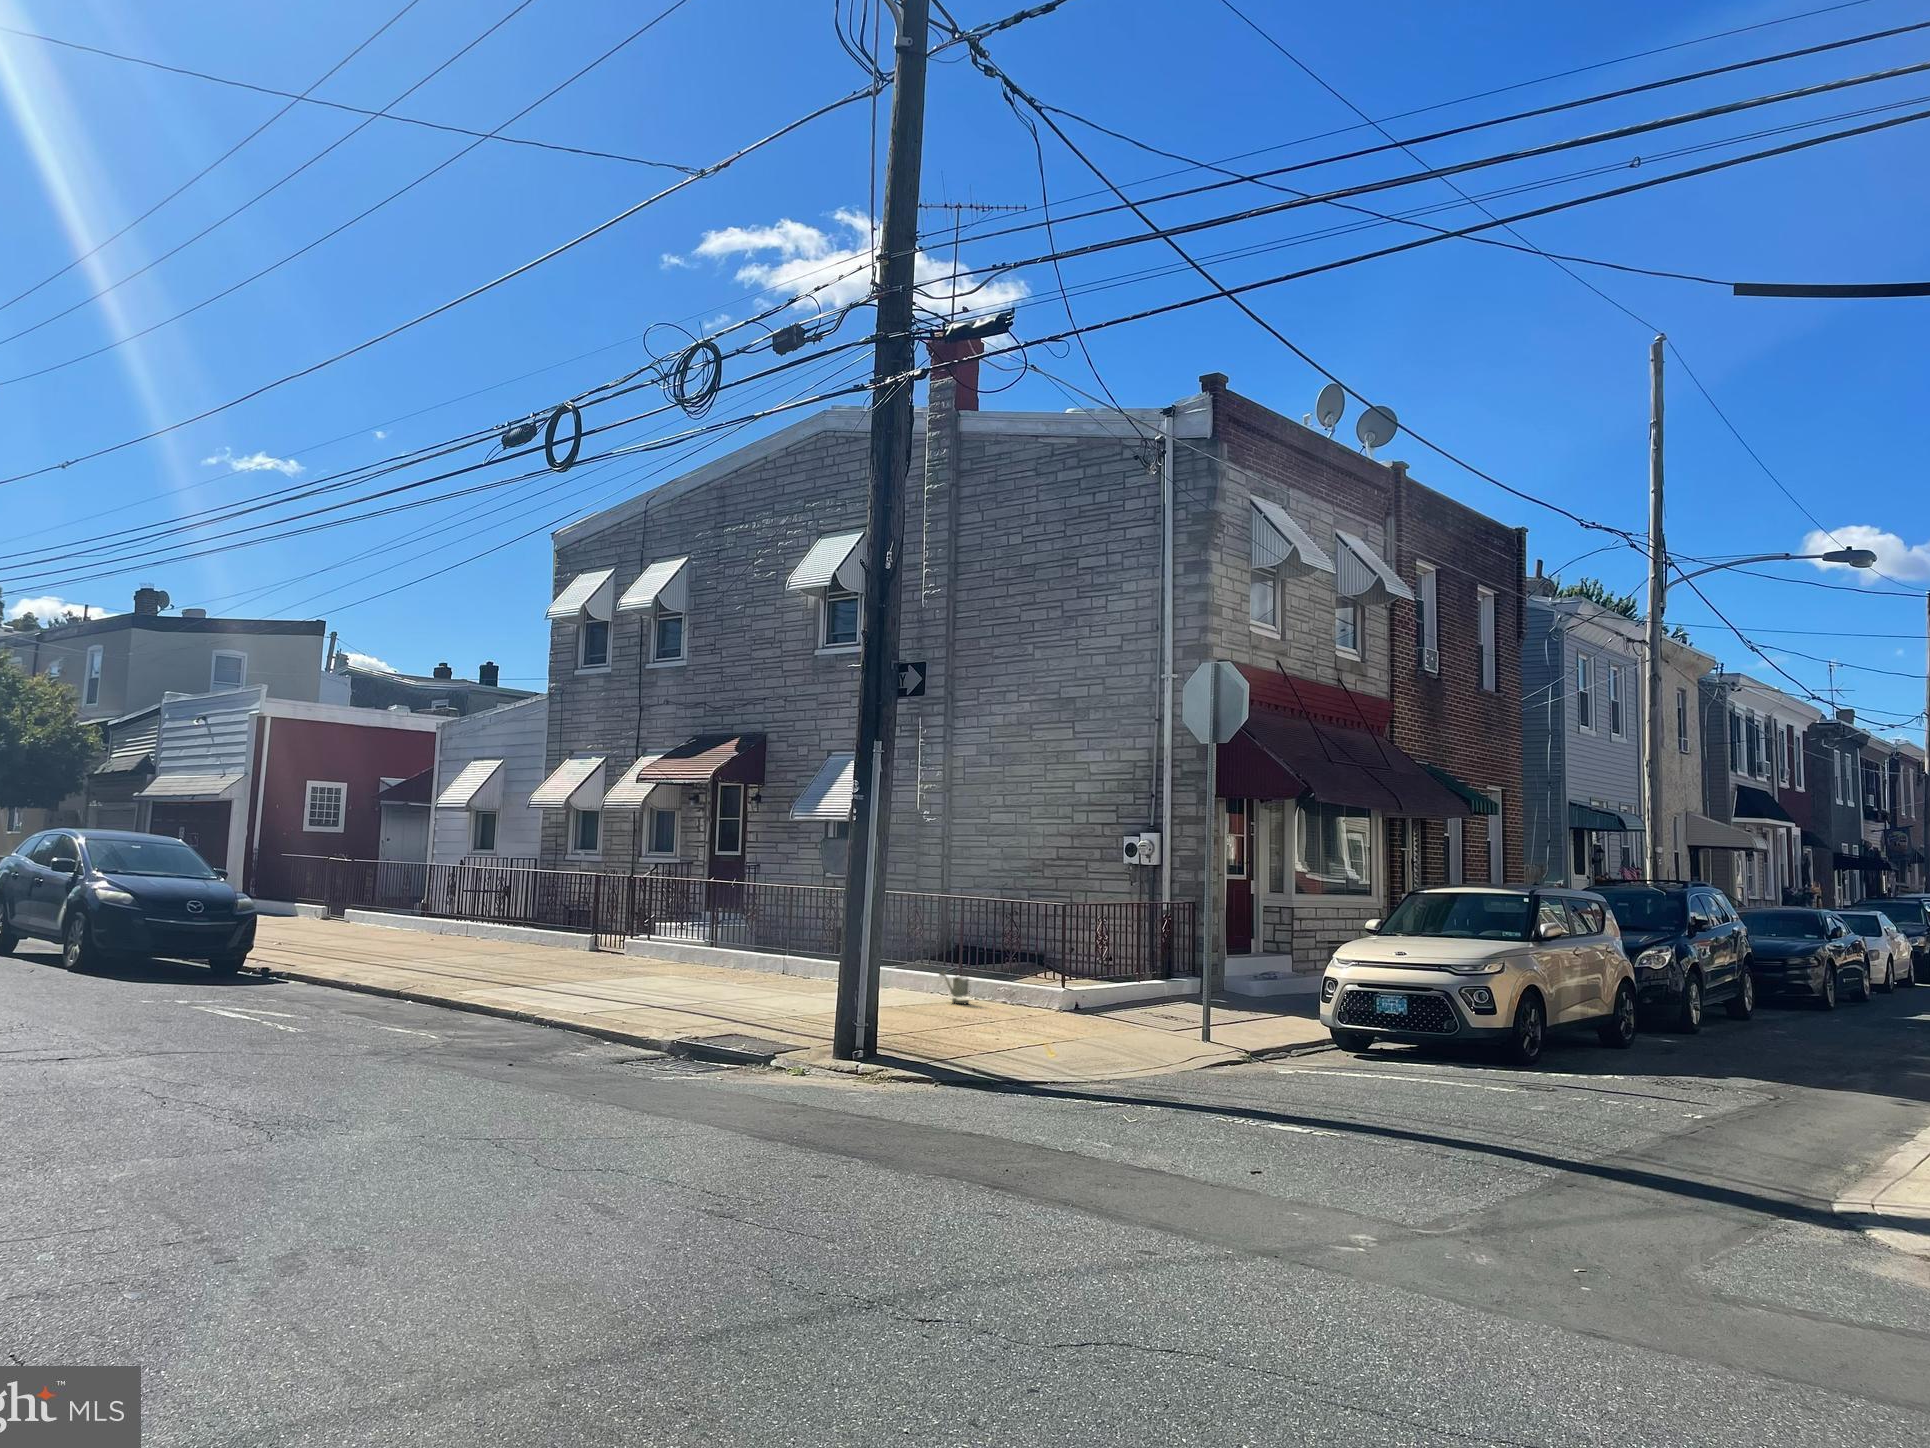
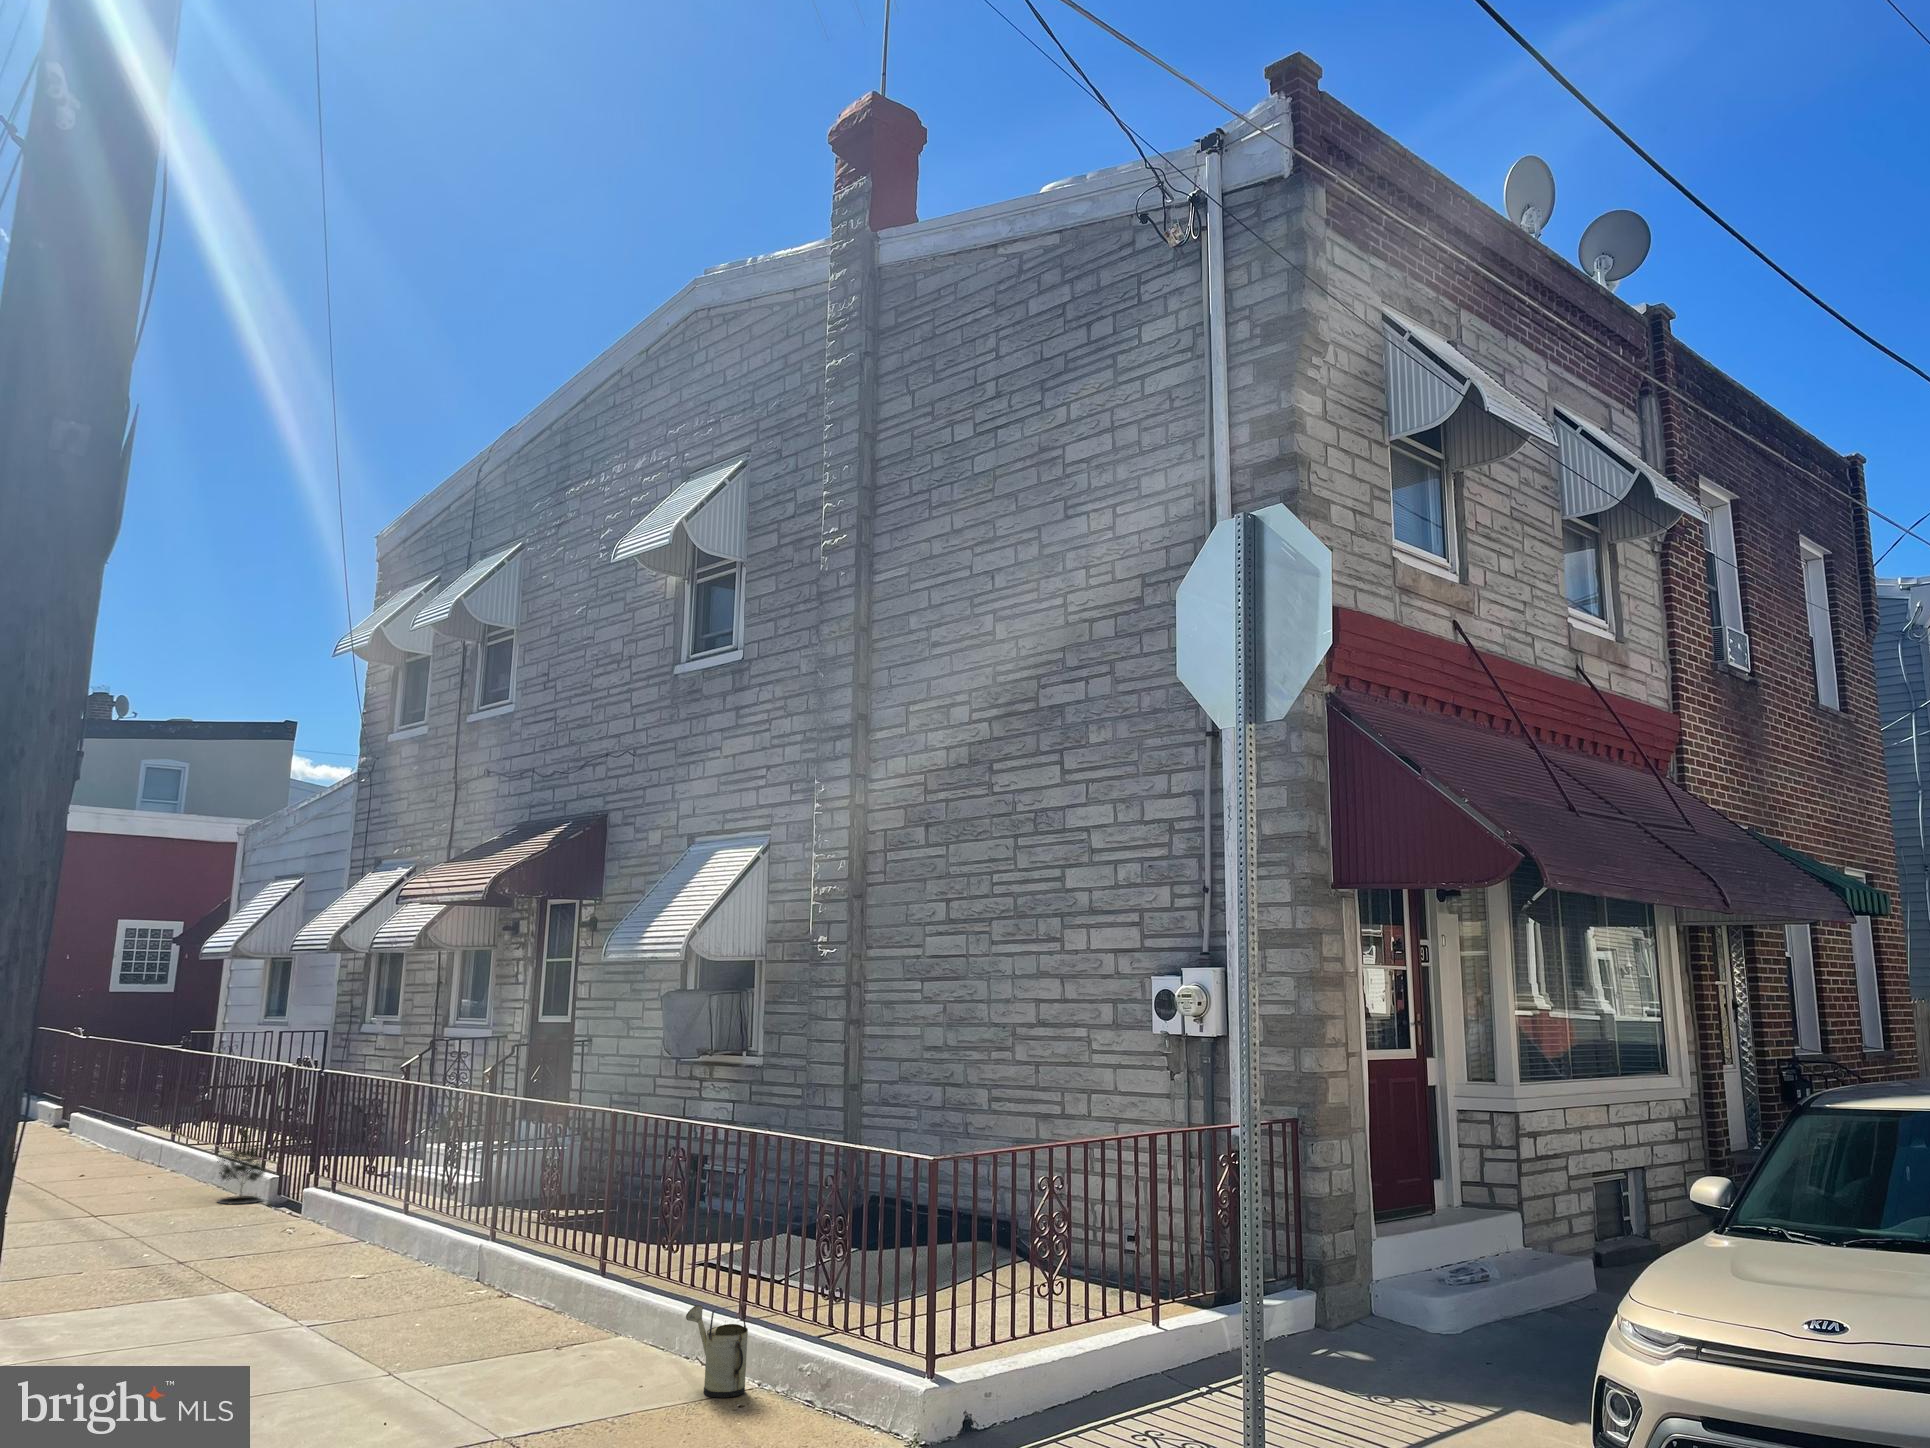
potted tree: none [571,905,601,949] -> present [217,1127,267,1204]

